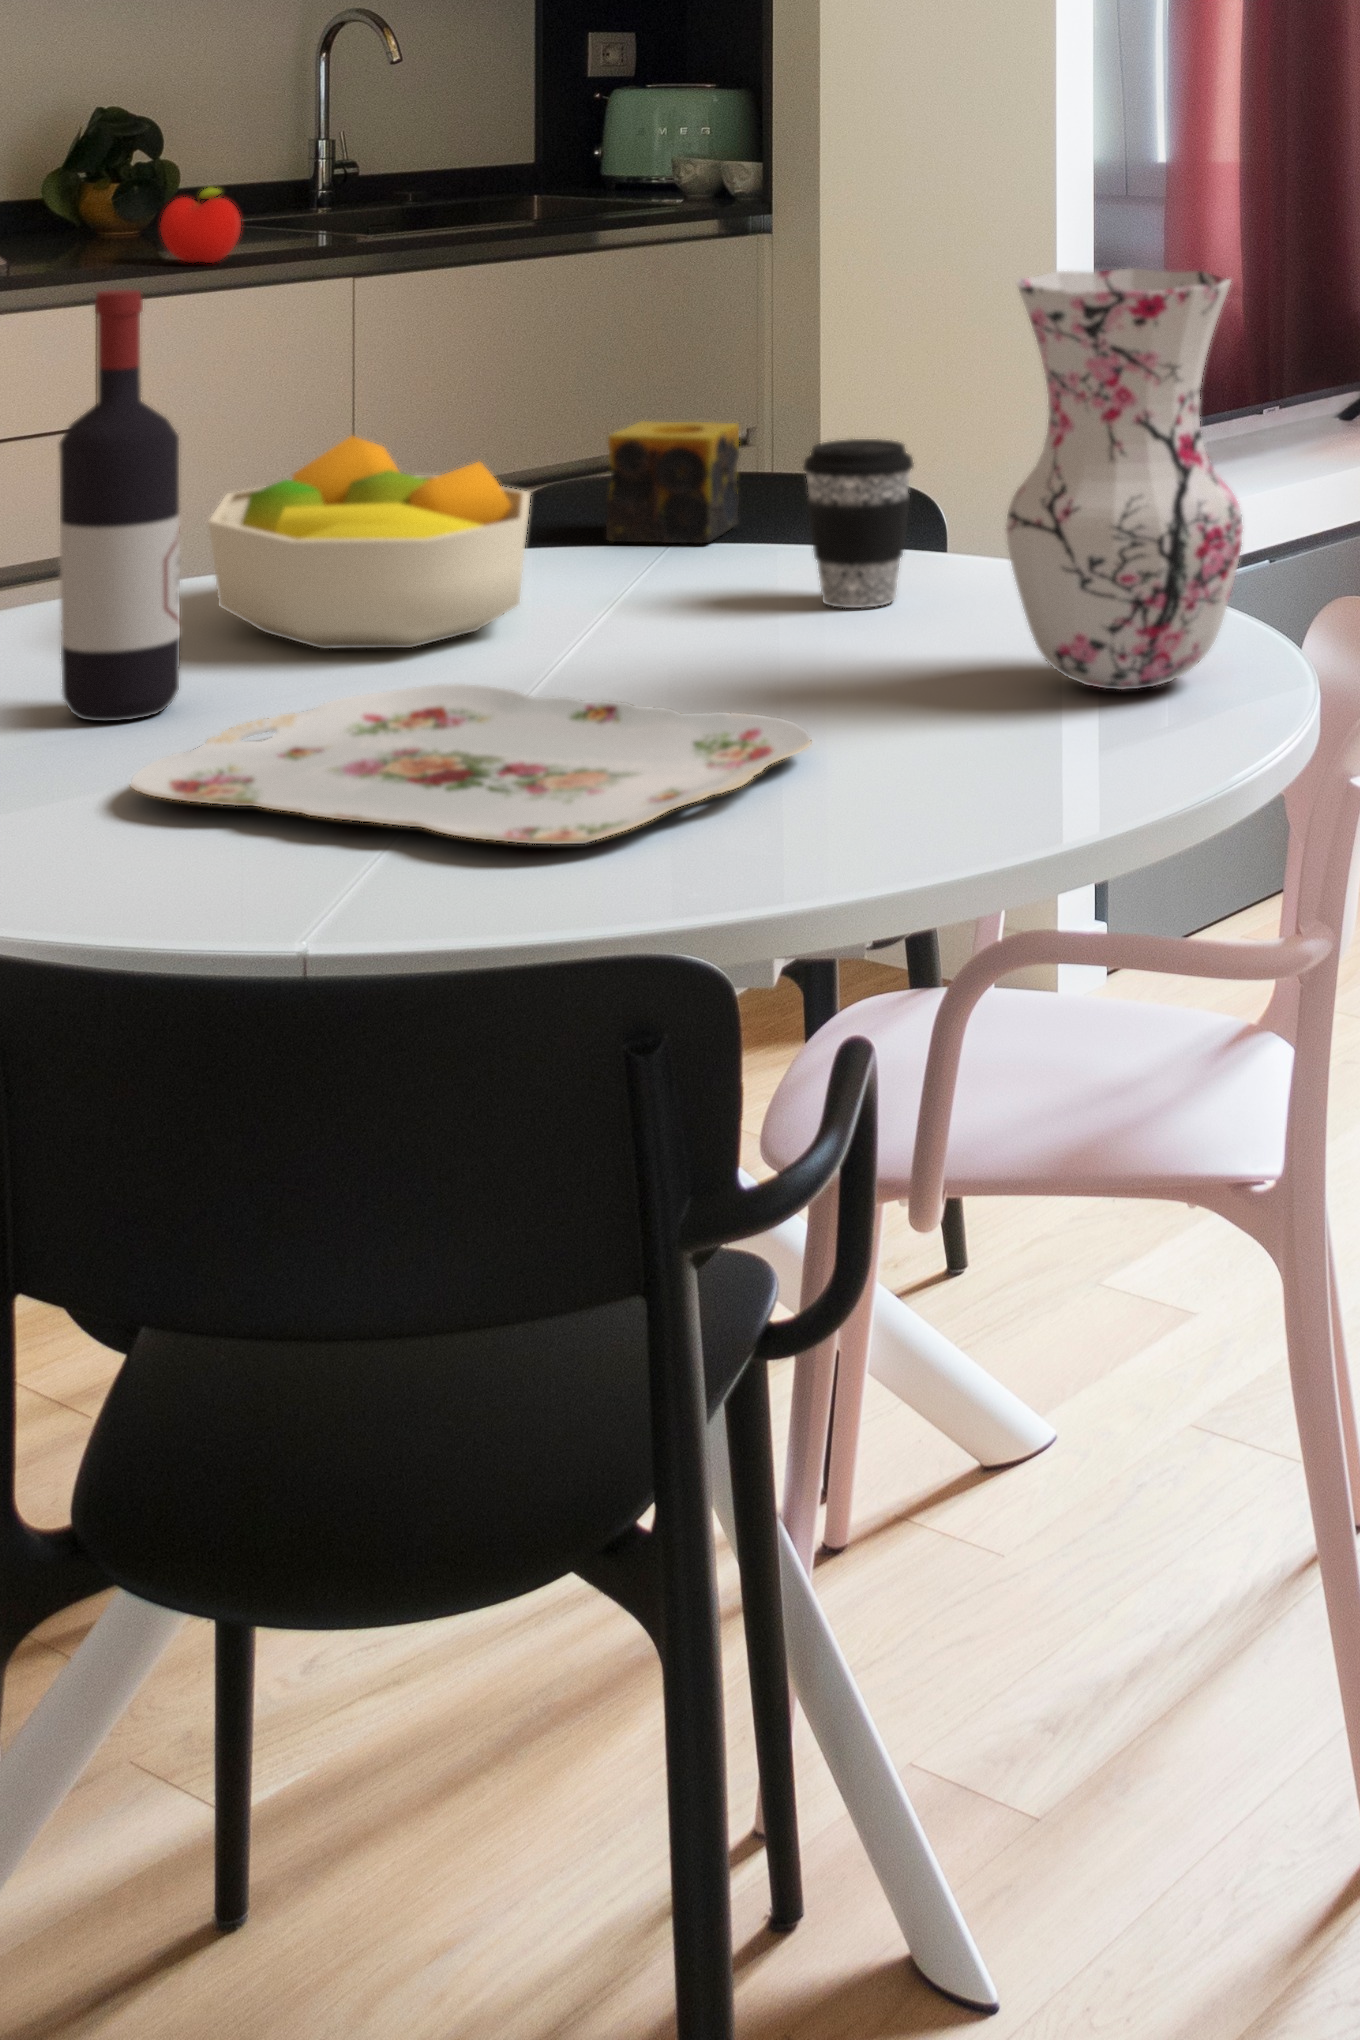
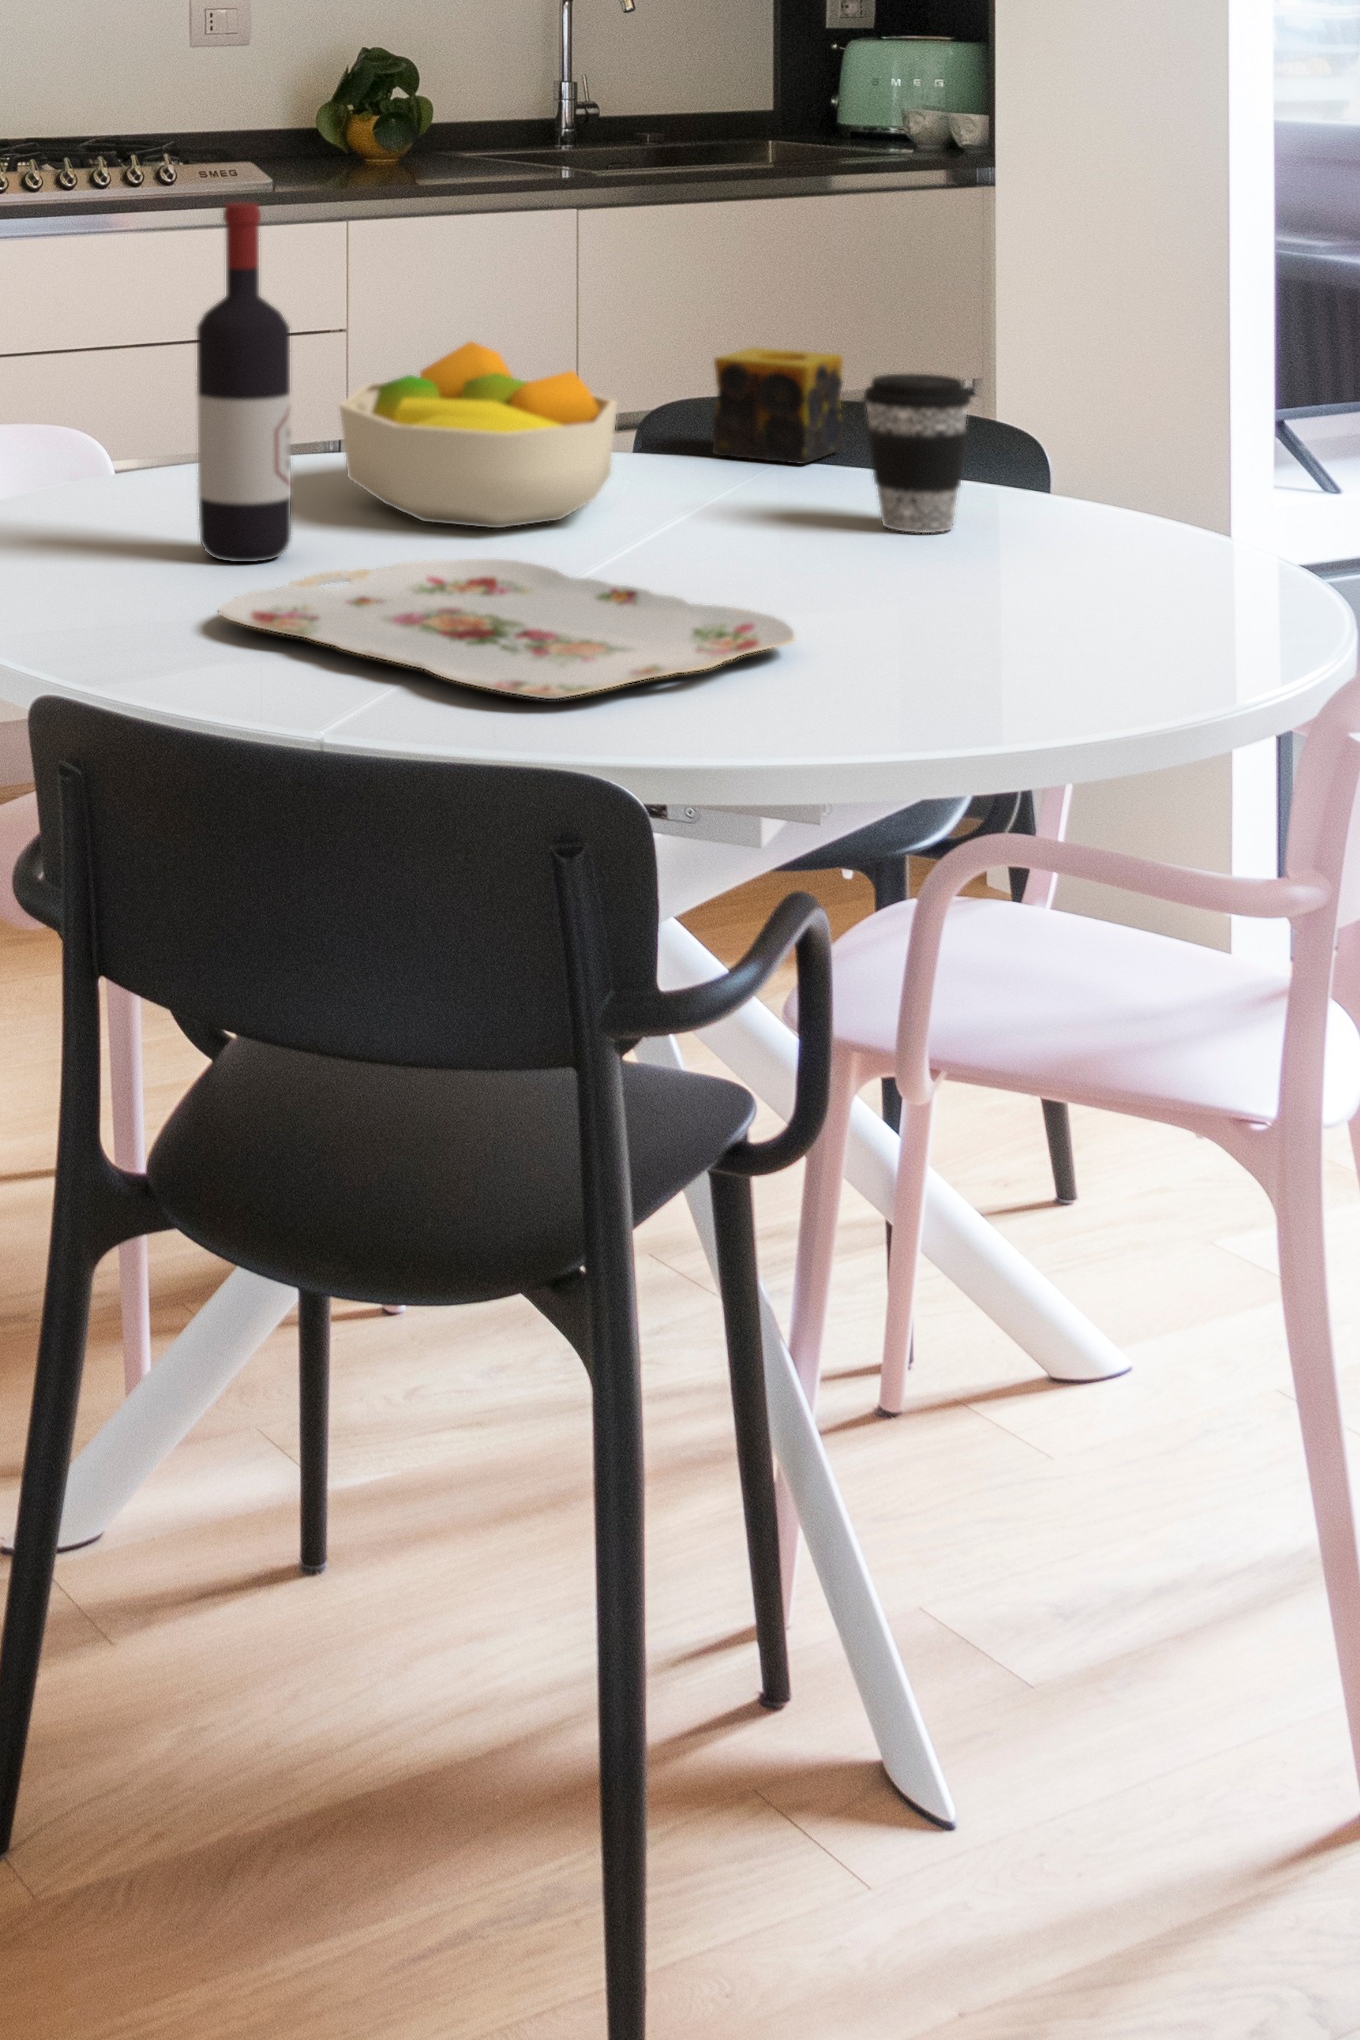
fruit: present [160,187,241,263] -> none [404,122,472,189]
vase: present [1006,269,1243,690] -> none [1014,220,1255,629]

